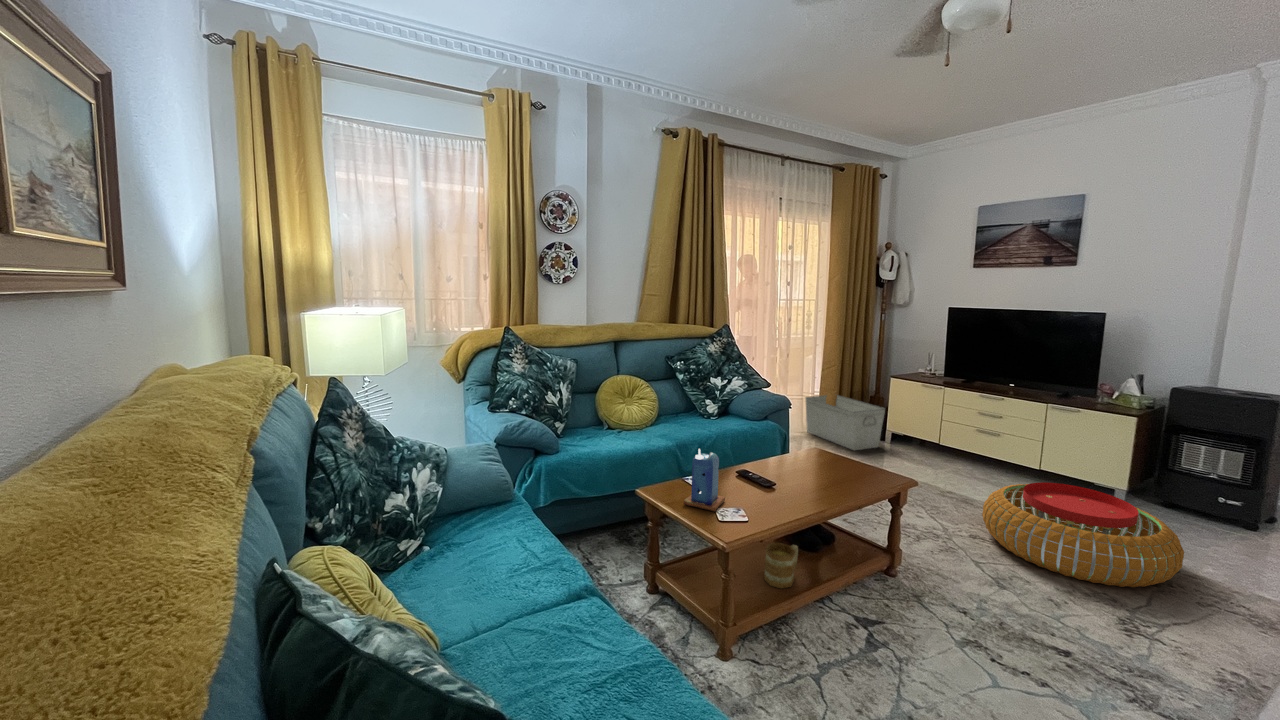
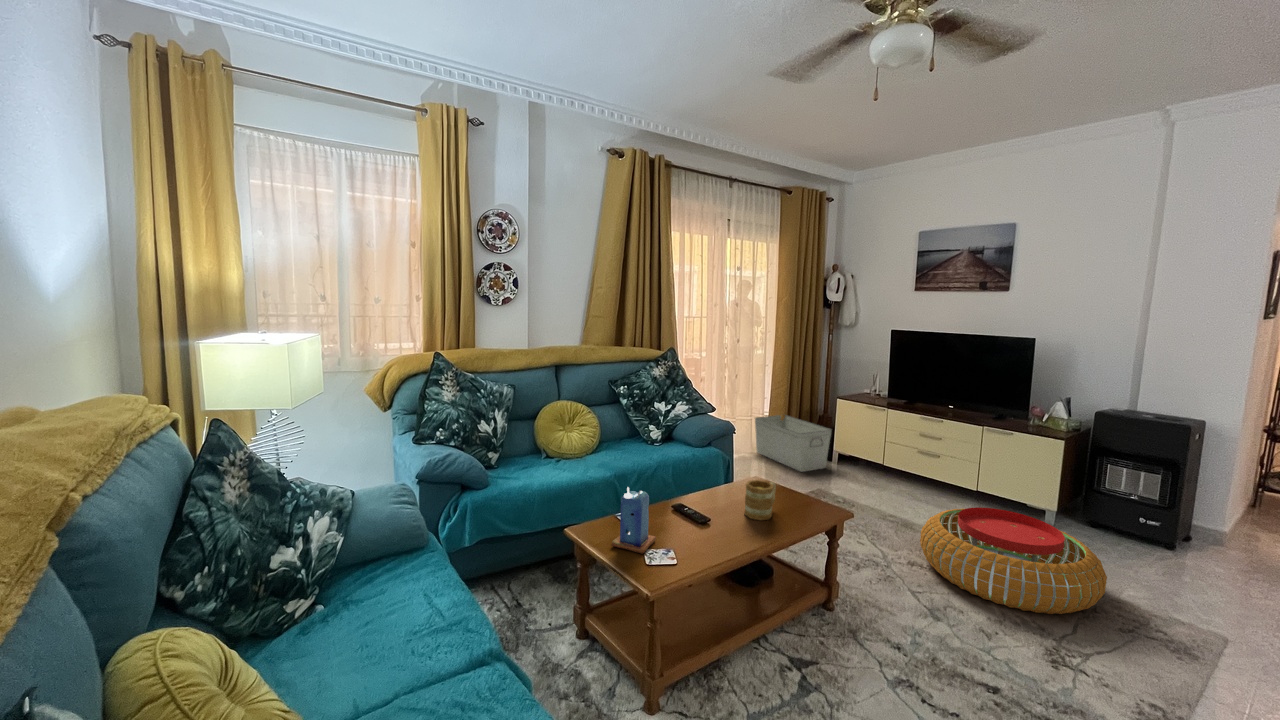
mug: present [764,543,798,588] -> present [744,480,776,520]

